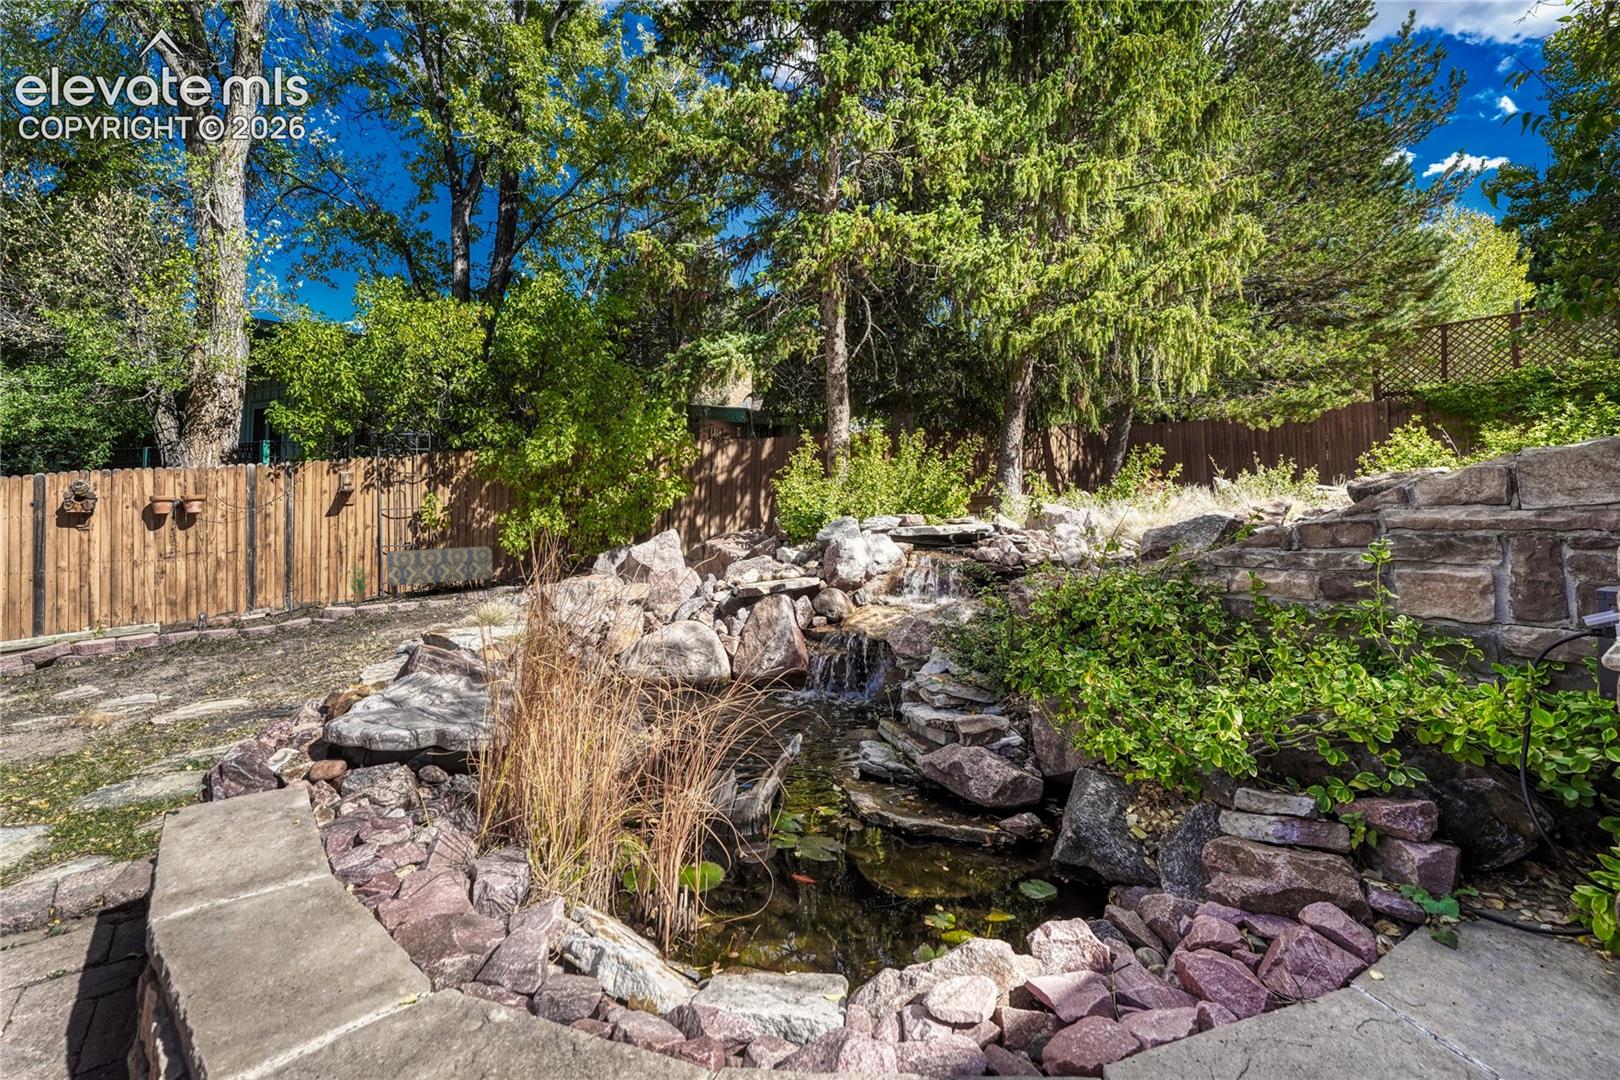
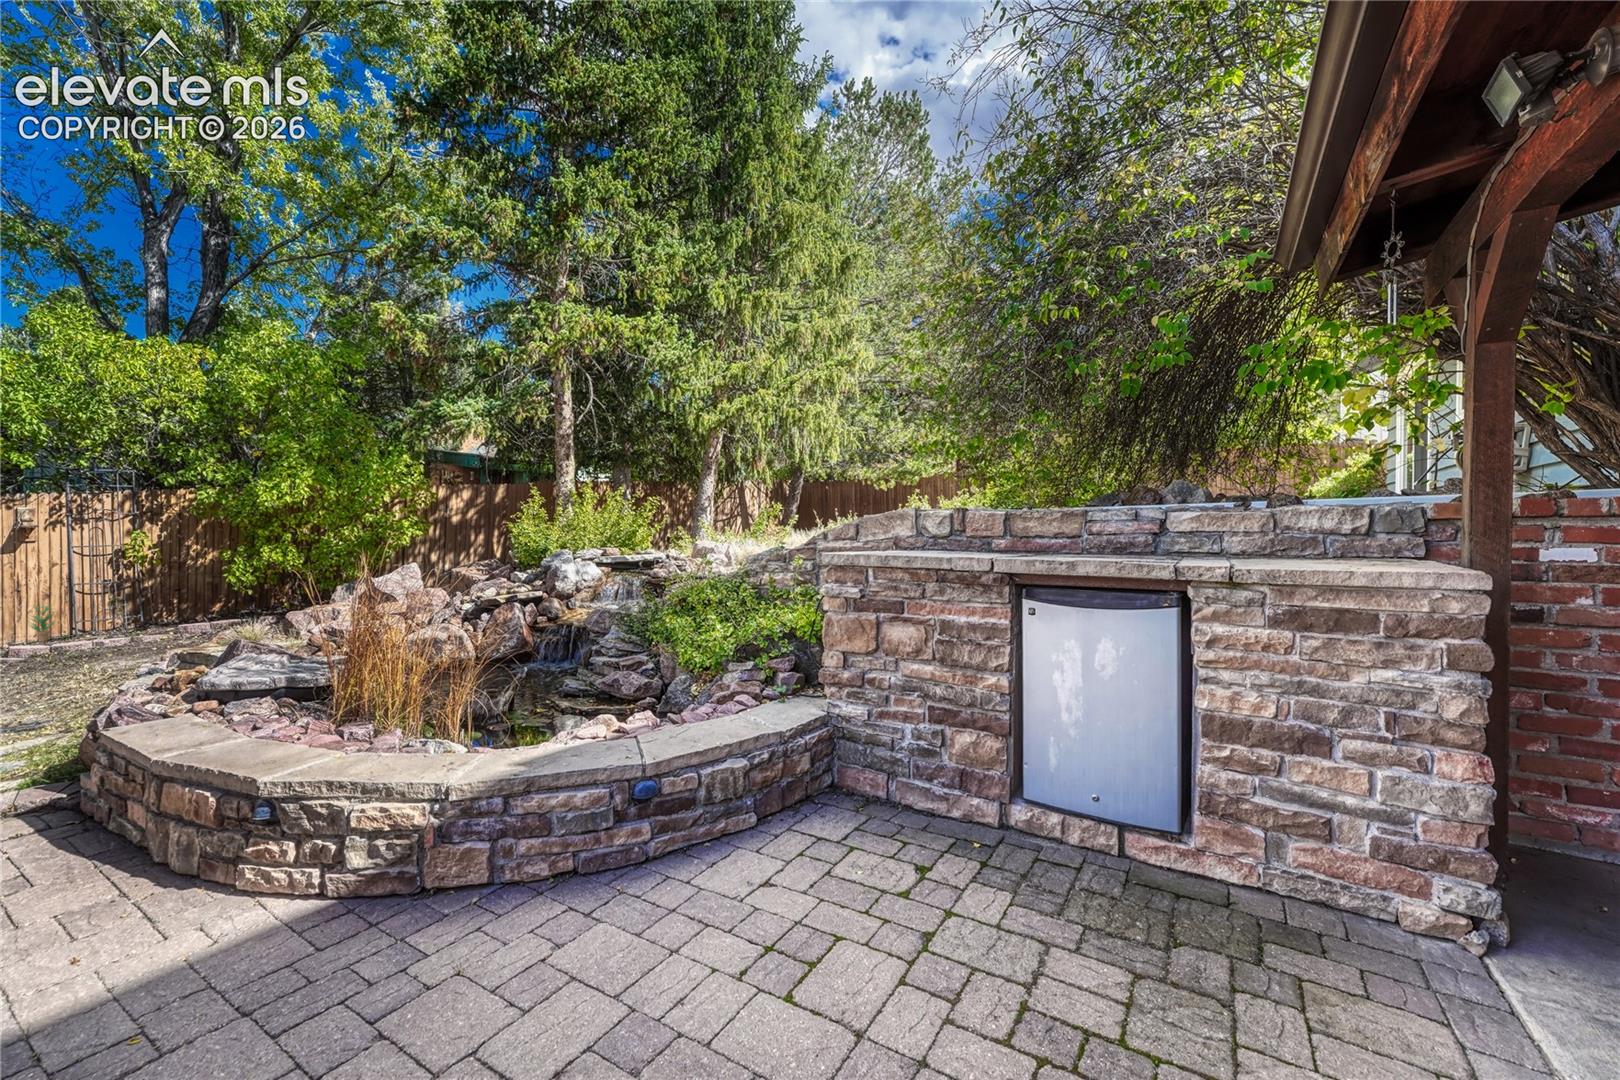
bench: present [386,546,493,599] -> none [77,581,212,637]

